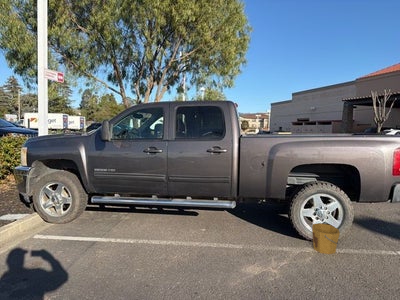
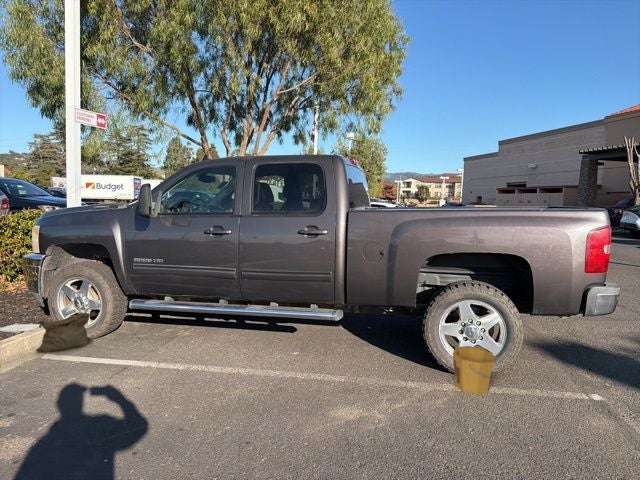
bag: none [27,206,65,234] -> present [36,313,93,352]

